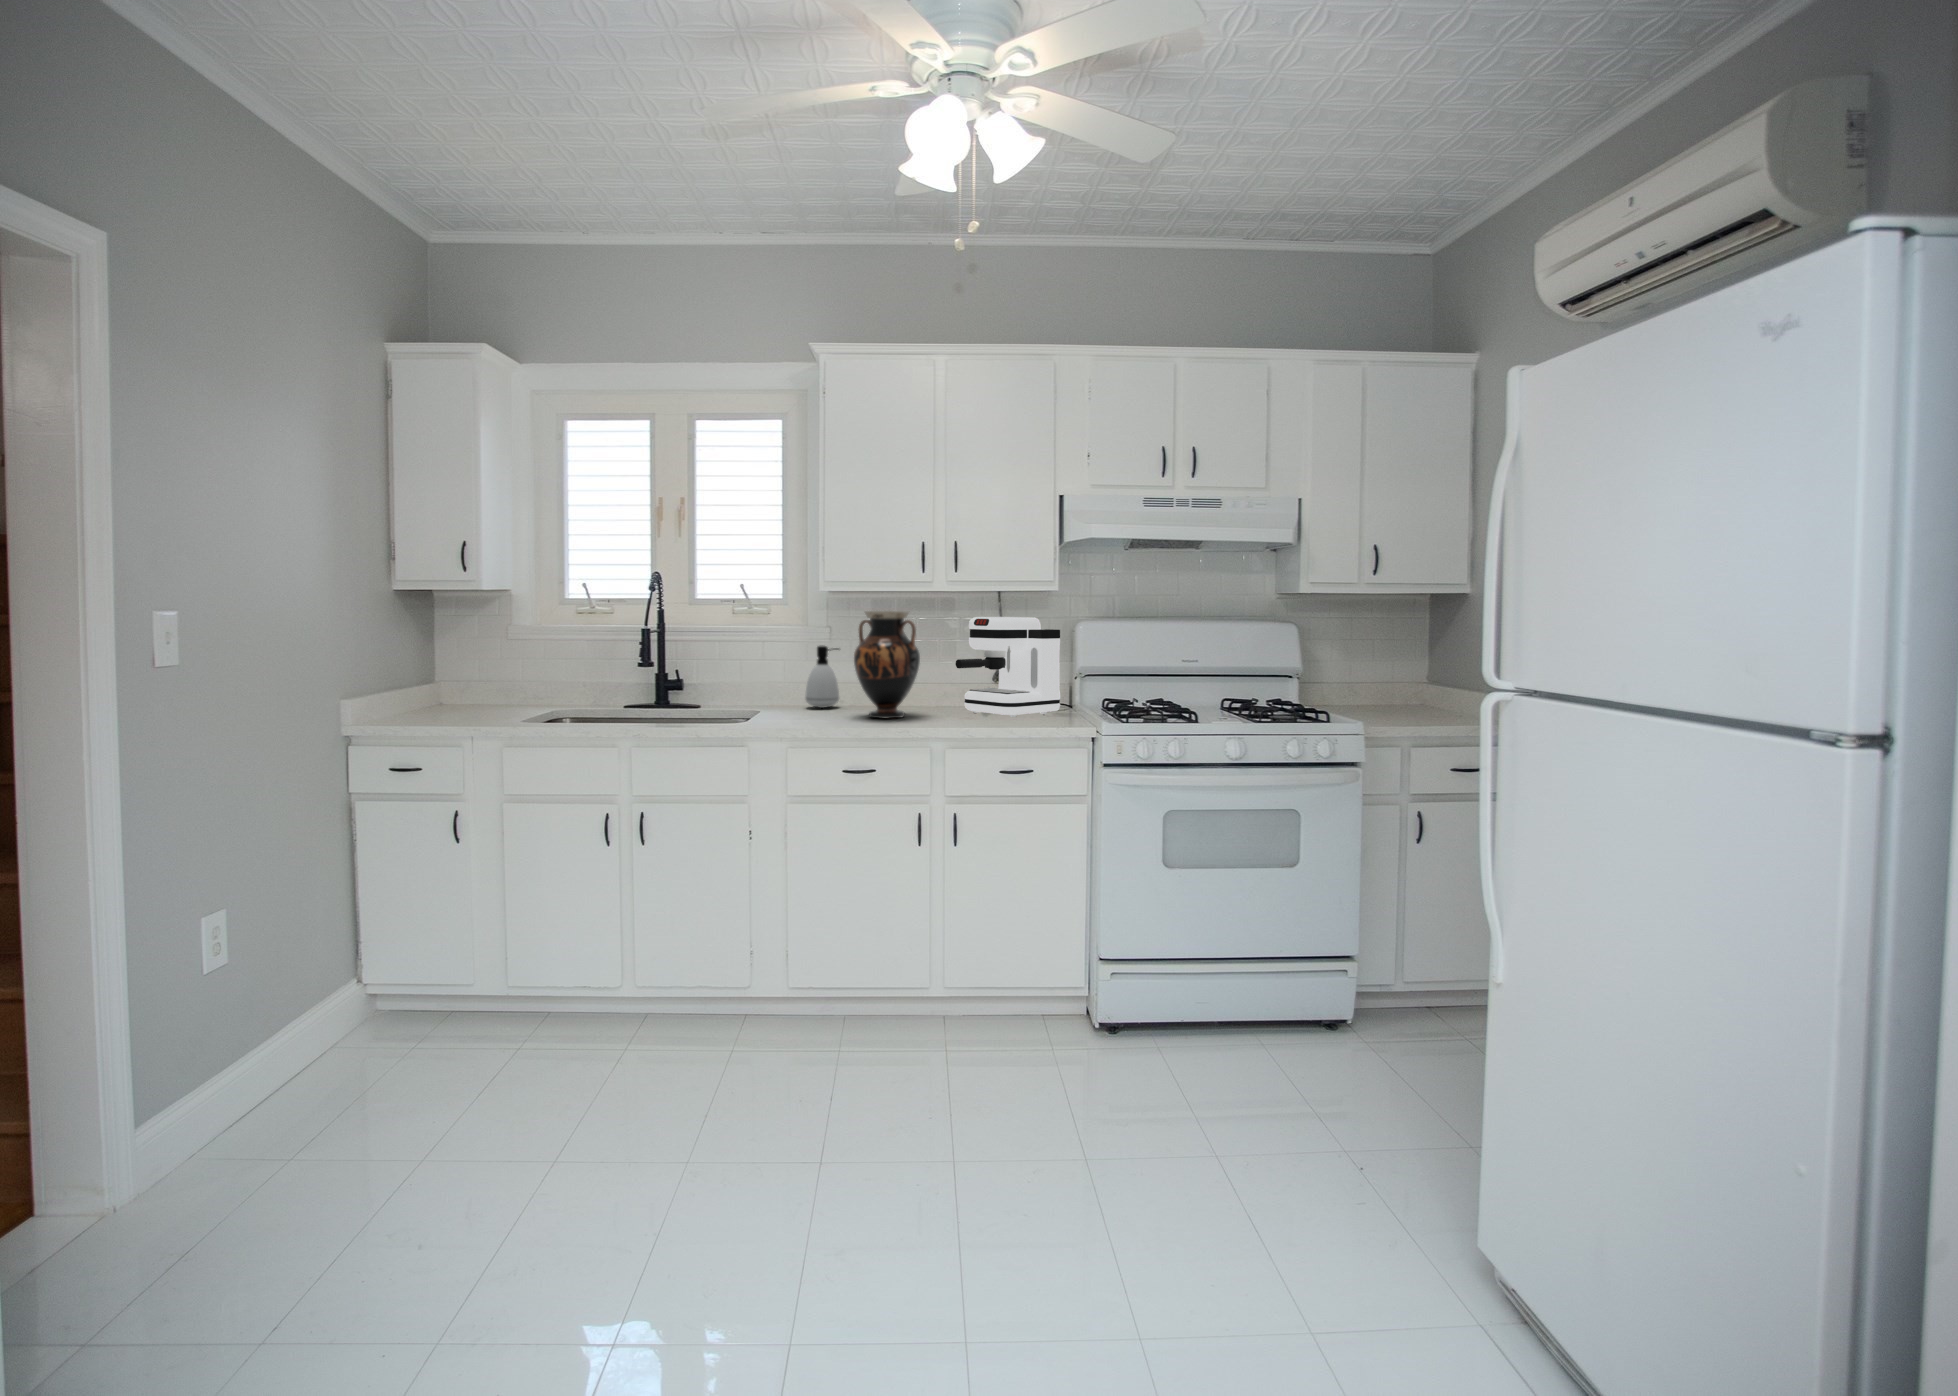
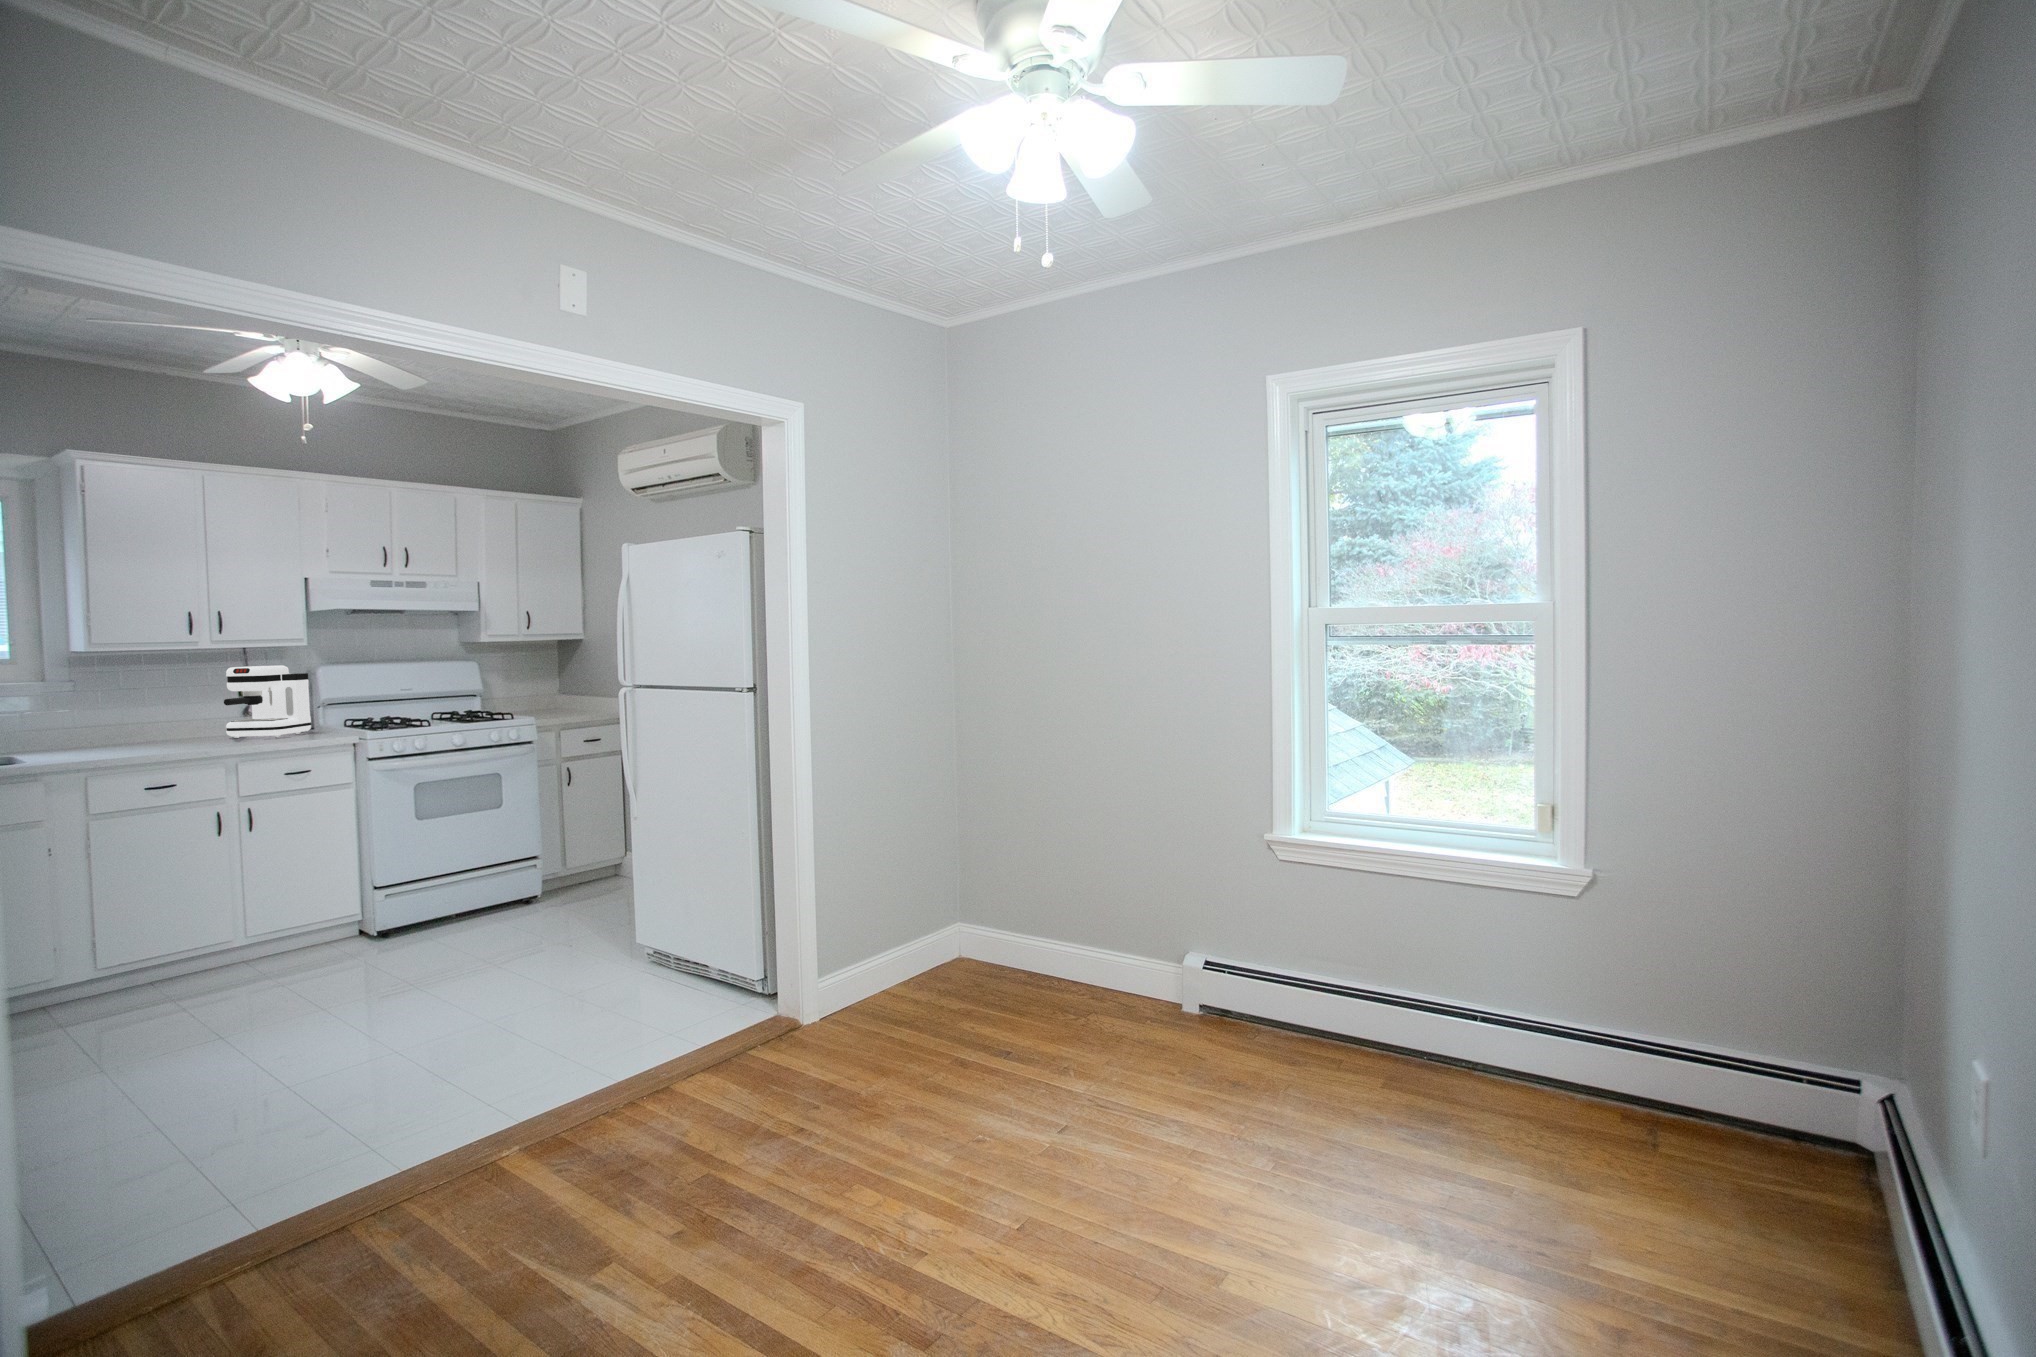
vase: present [854,611,920,718] -> none [125,666,190,748]
soap dispenser: present [805,646,839,708] -> none [55,697,92,748]

